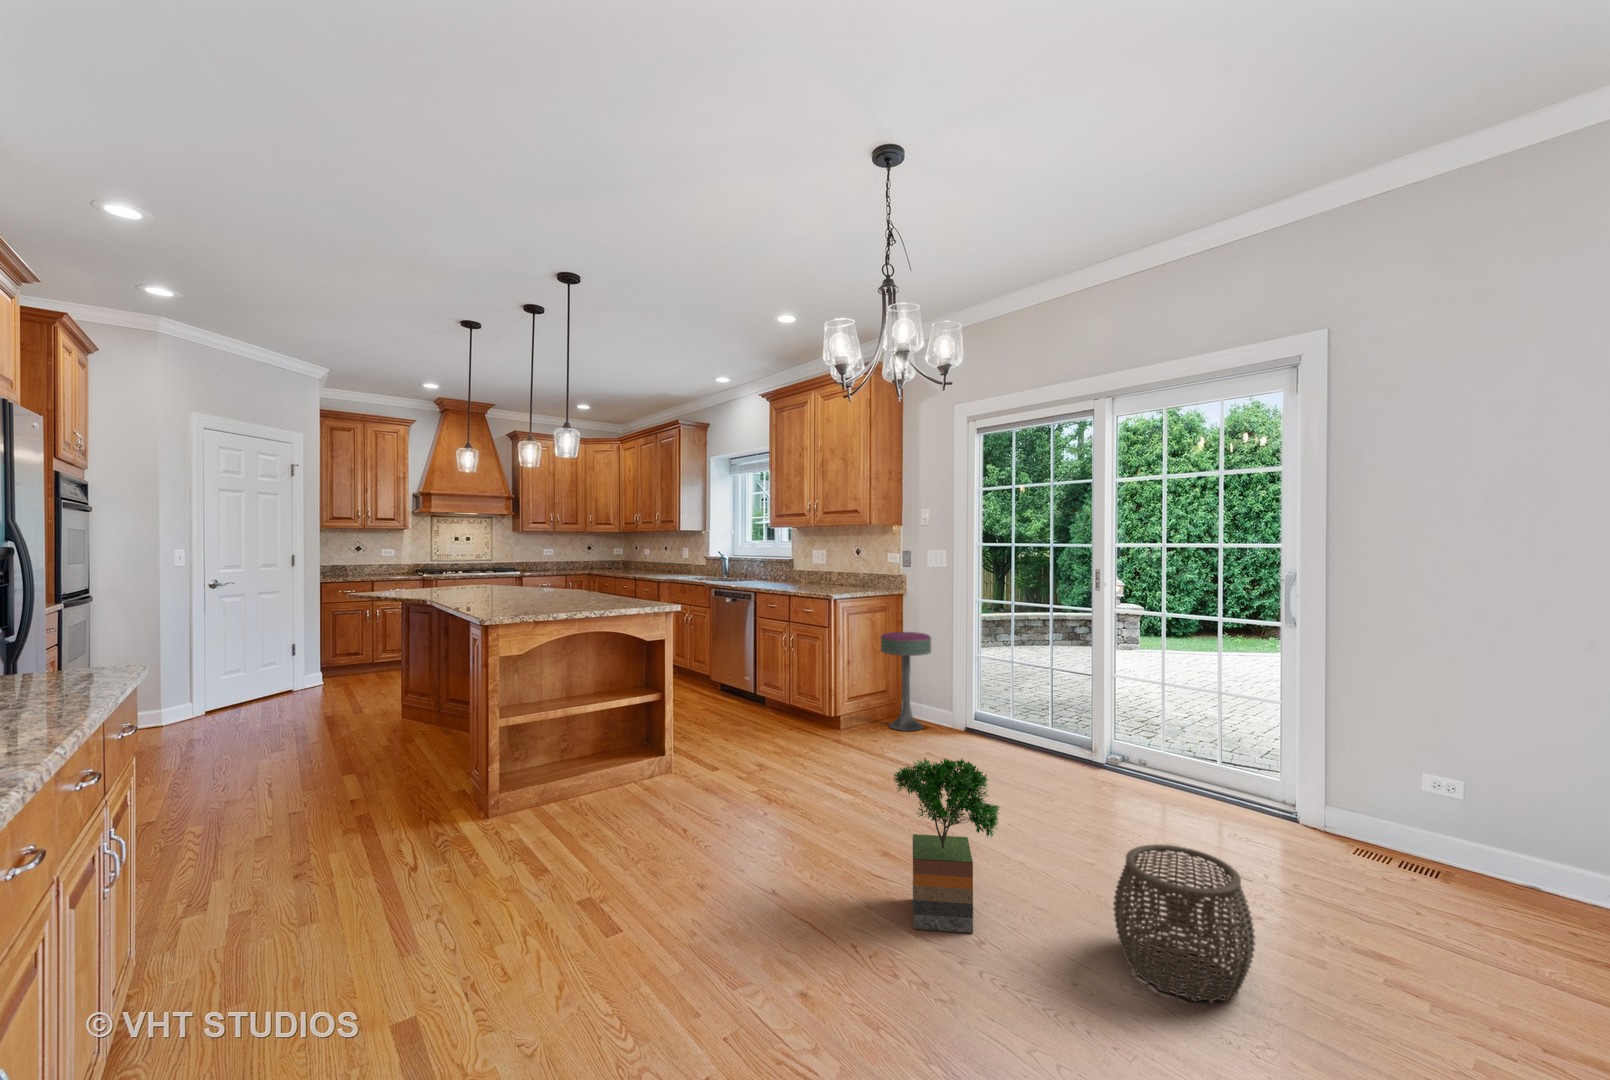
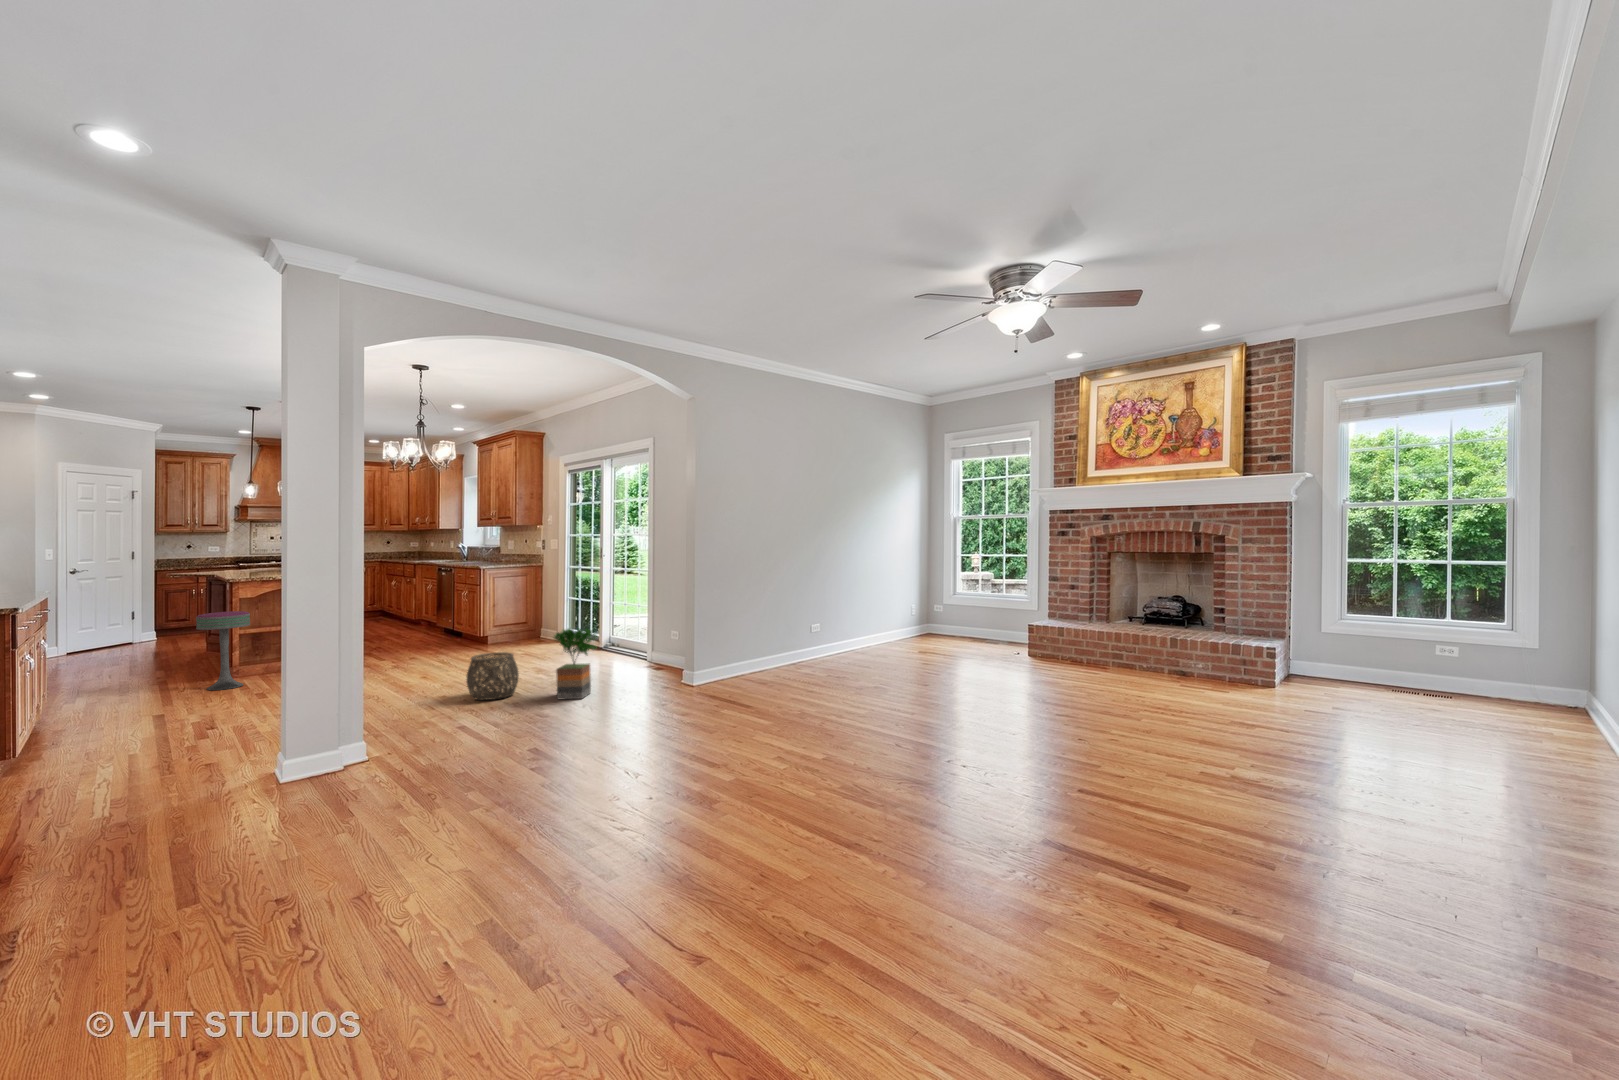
bar stool: present [881,632,931,731] -> present [196,611,250,690]
potted tree: present [893,758,1000,933] -> present [554,628,597,699]

